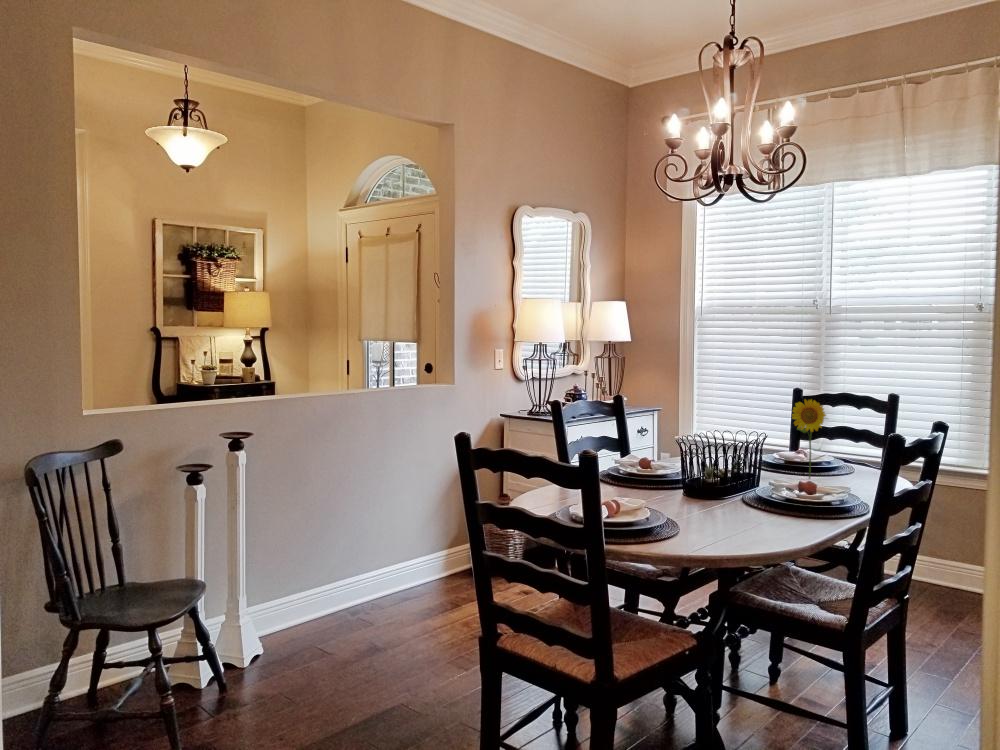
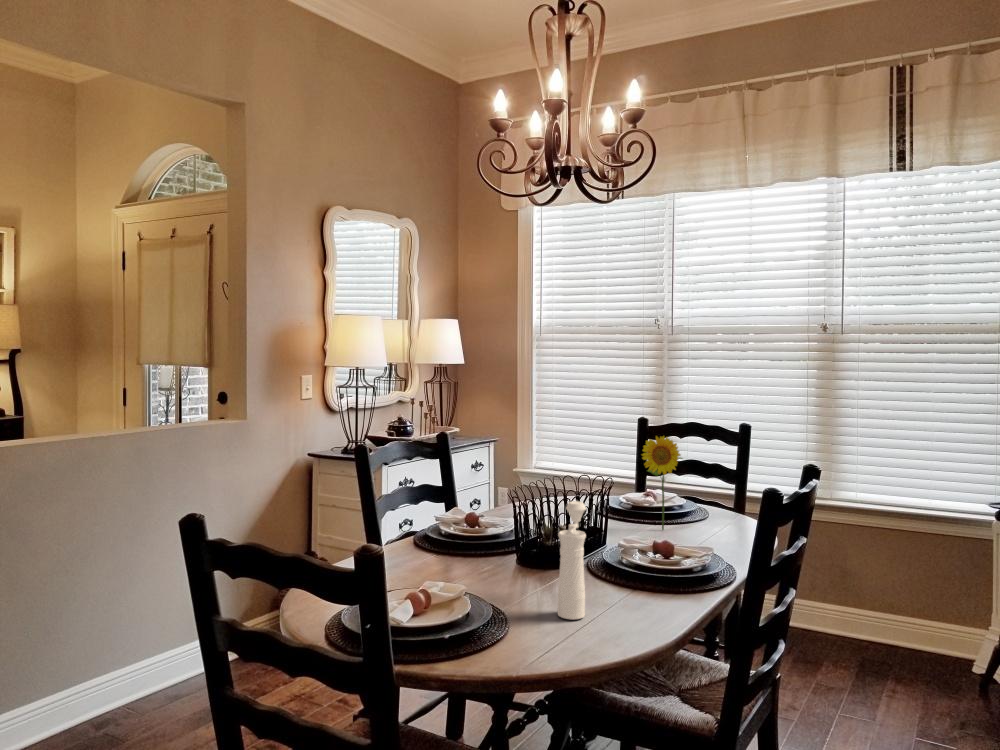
pepper mill: none [718,443,742,530] -> present [558,501,586,619]

